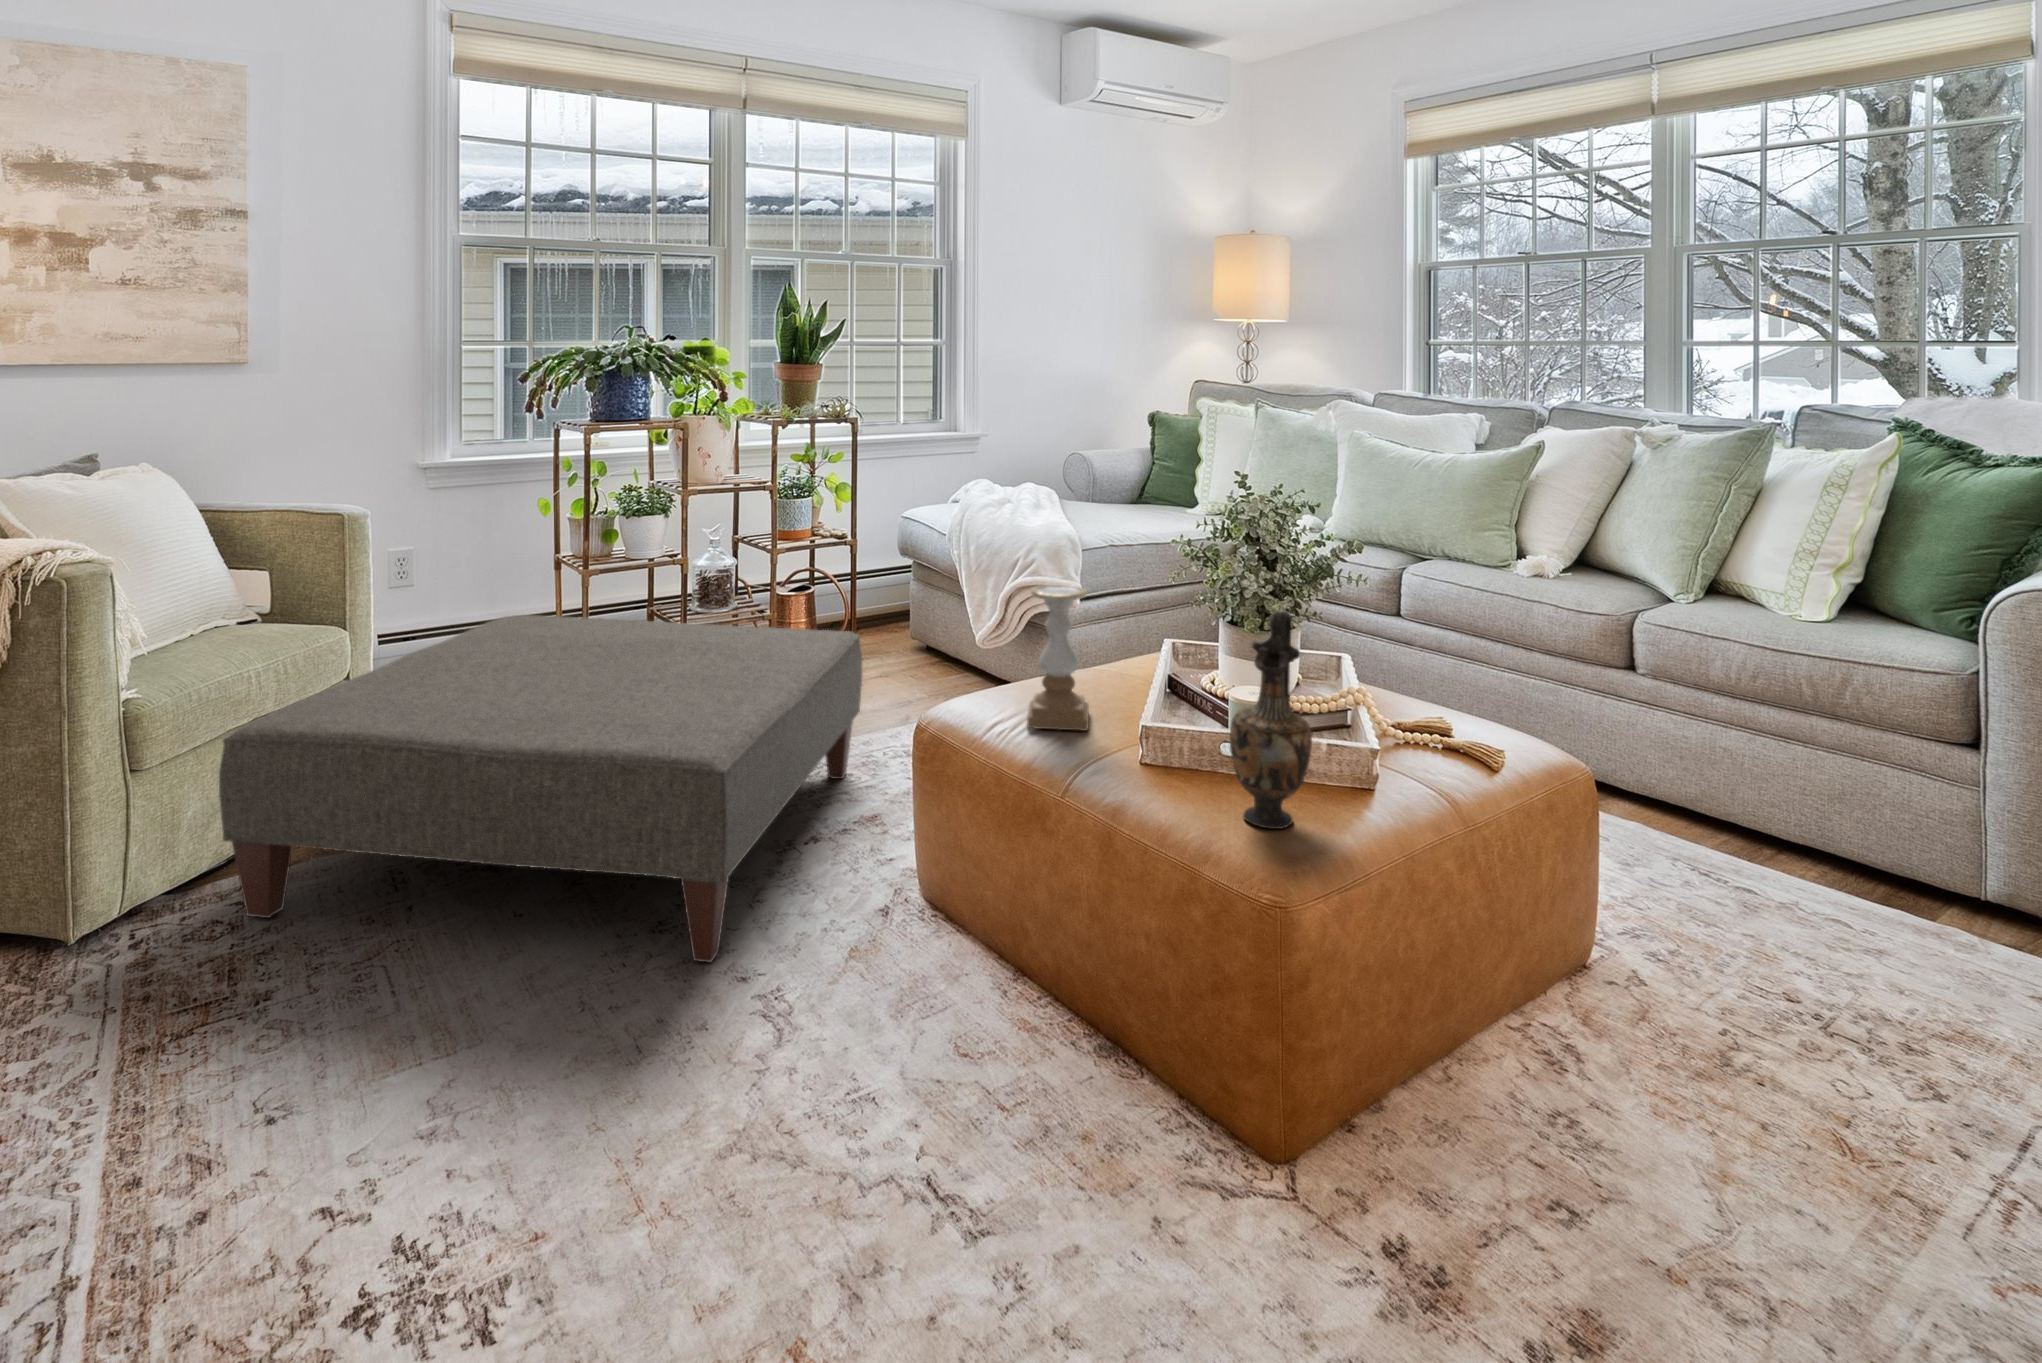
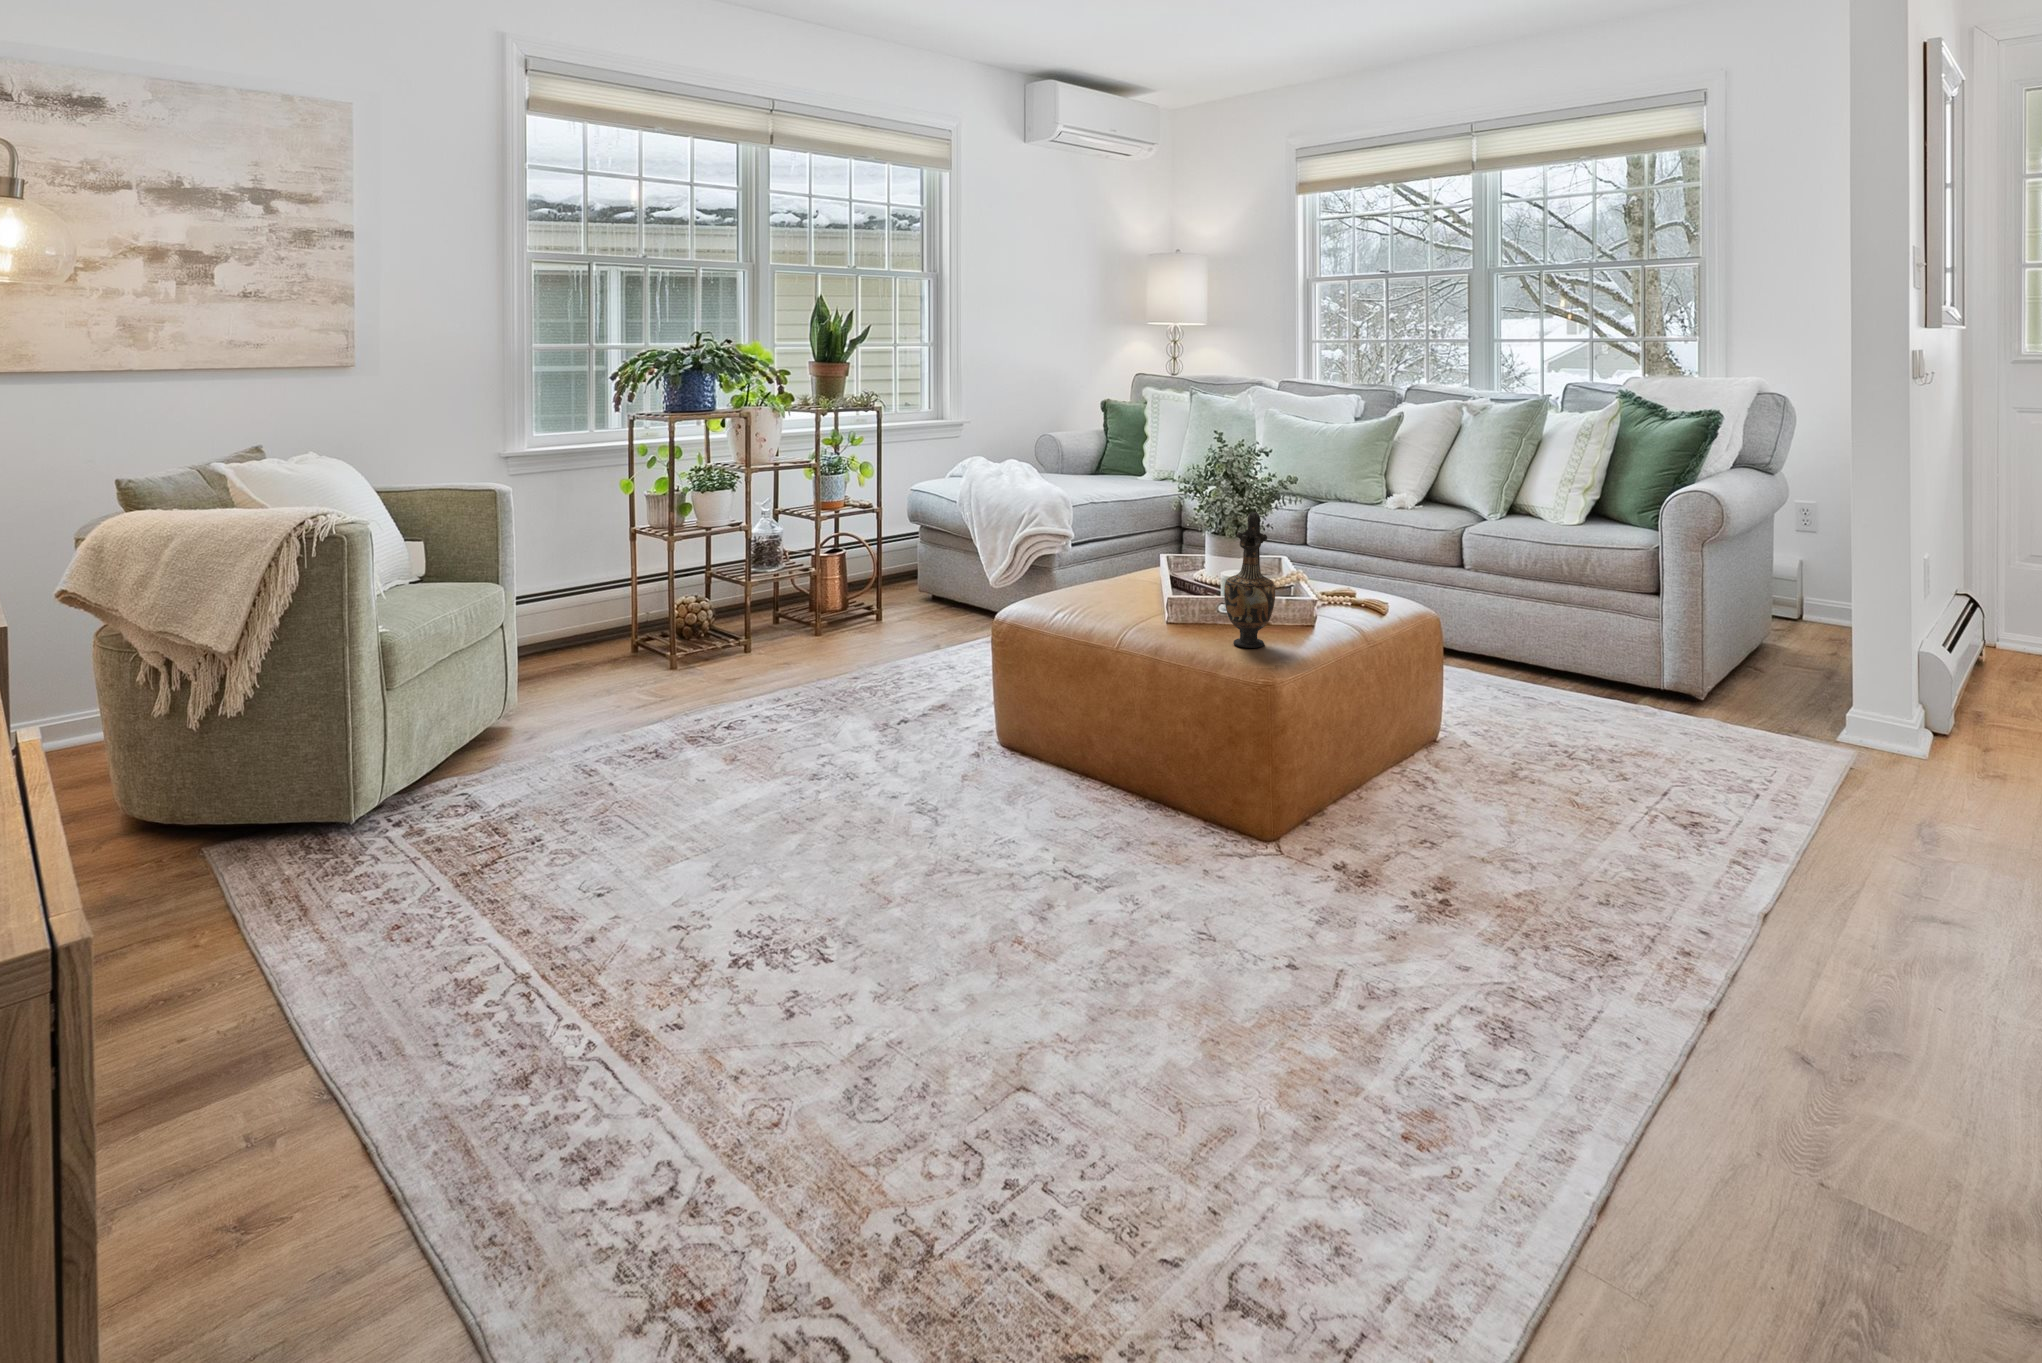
candle holder: present [1027,584,1089,731] -> none [1074,512,1118,611]
ottoman: present [219,615,862,962] -> none [459,570,915,795]

